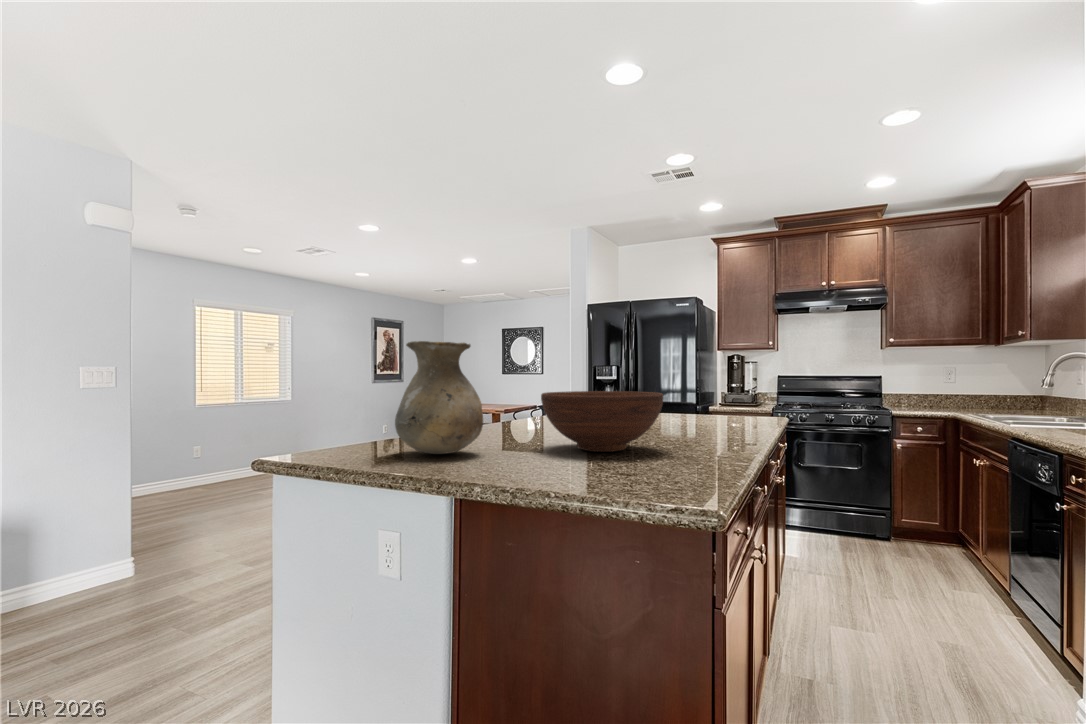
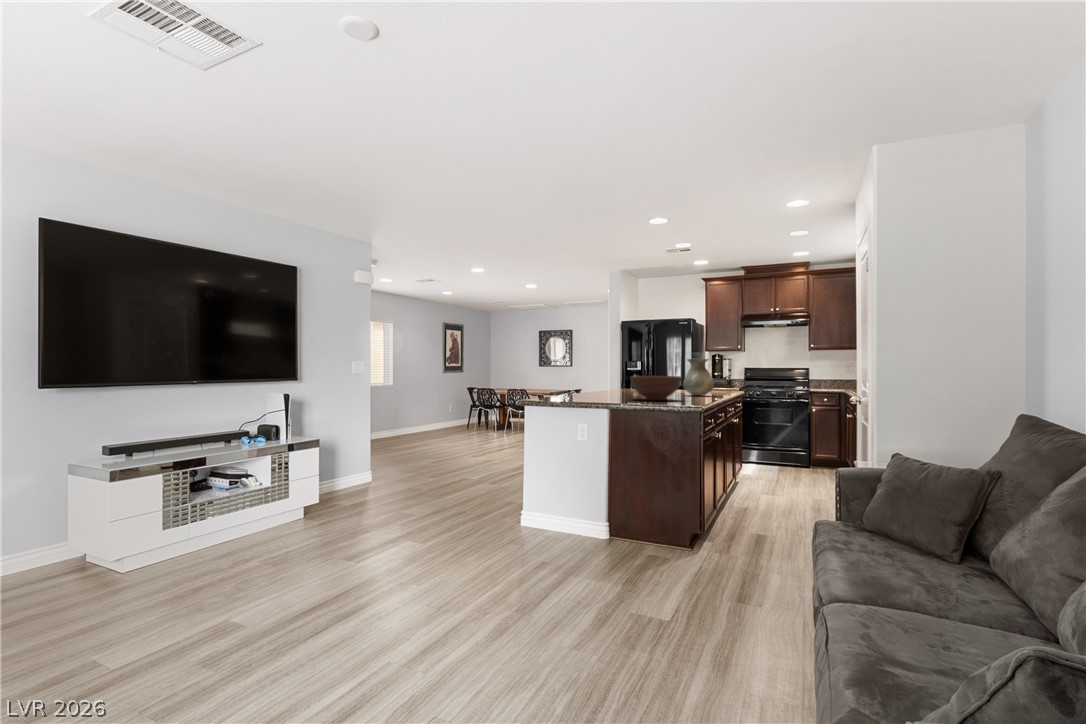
vase: present [395,341,483,454] -> present [683,359,714,396]

